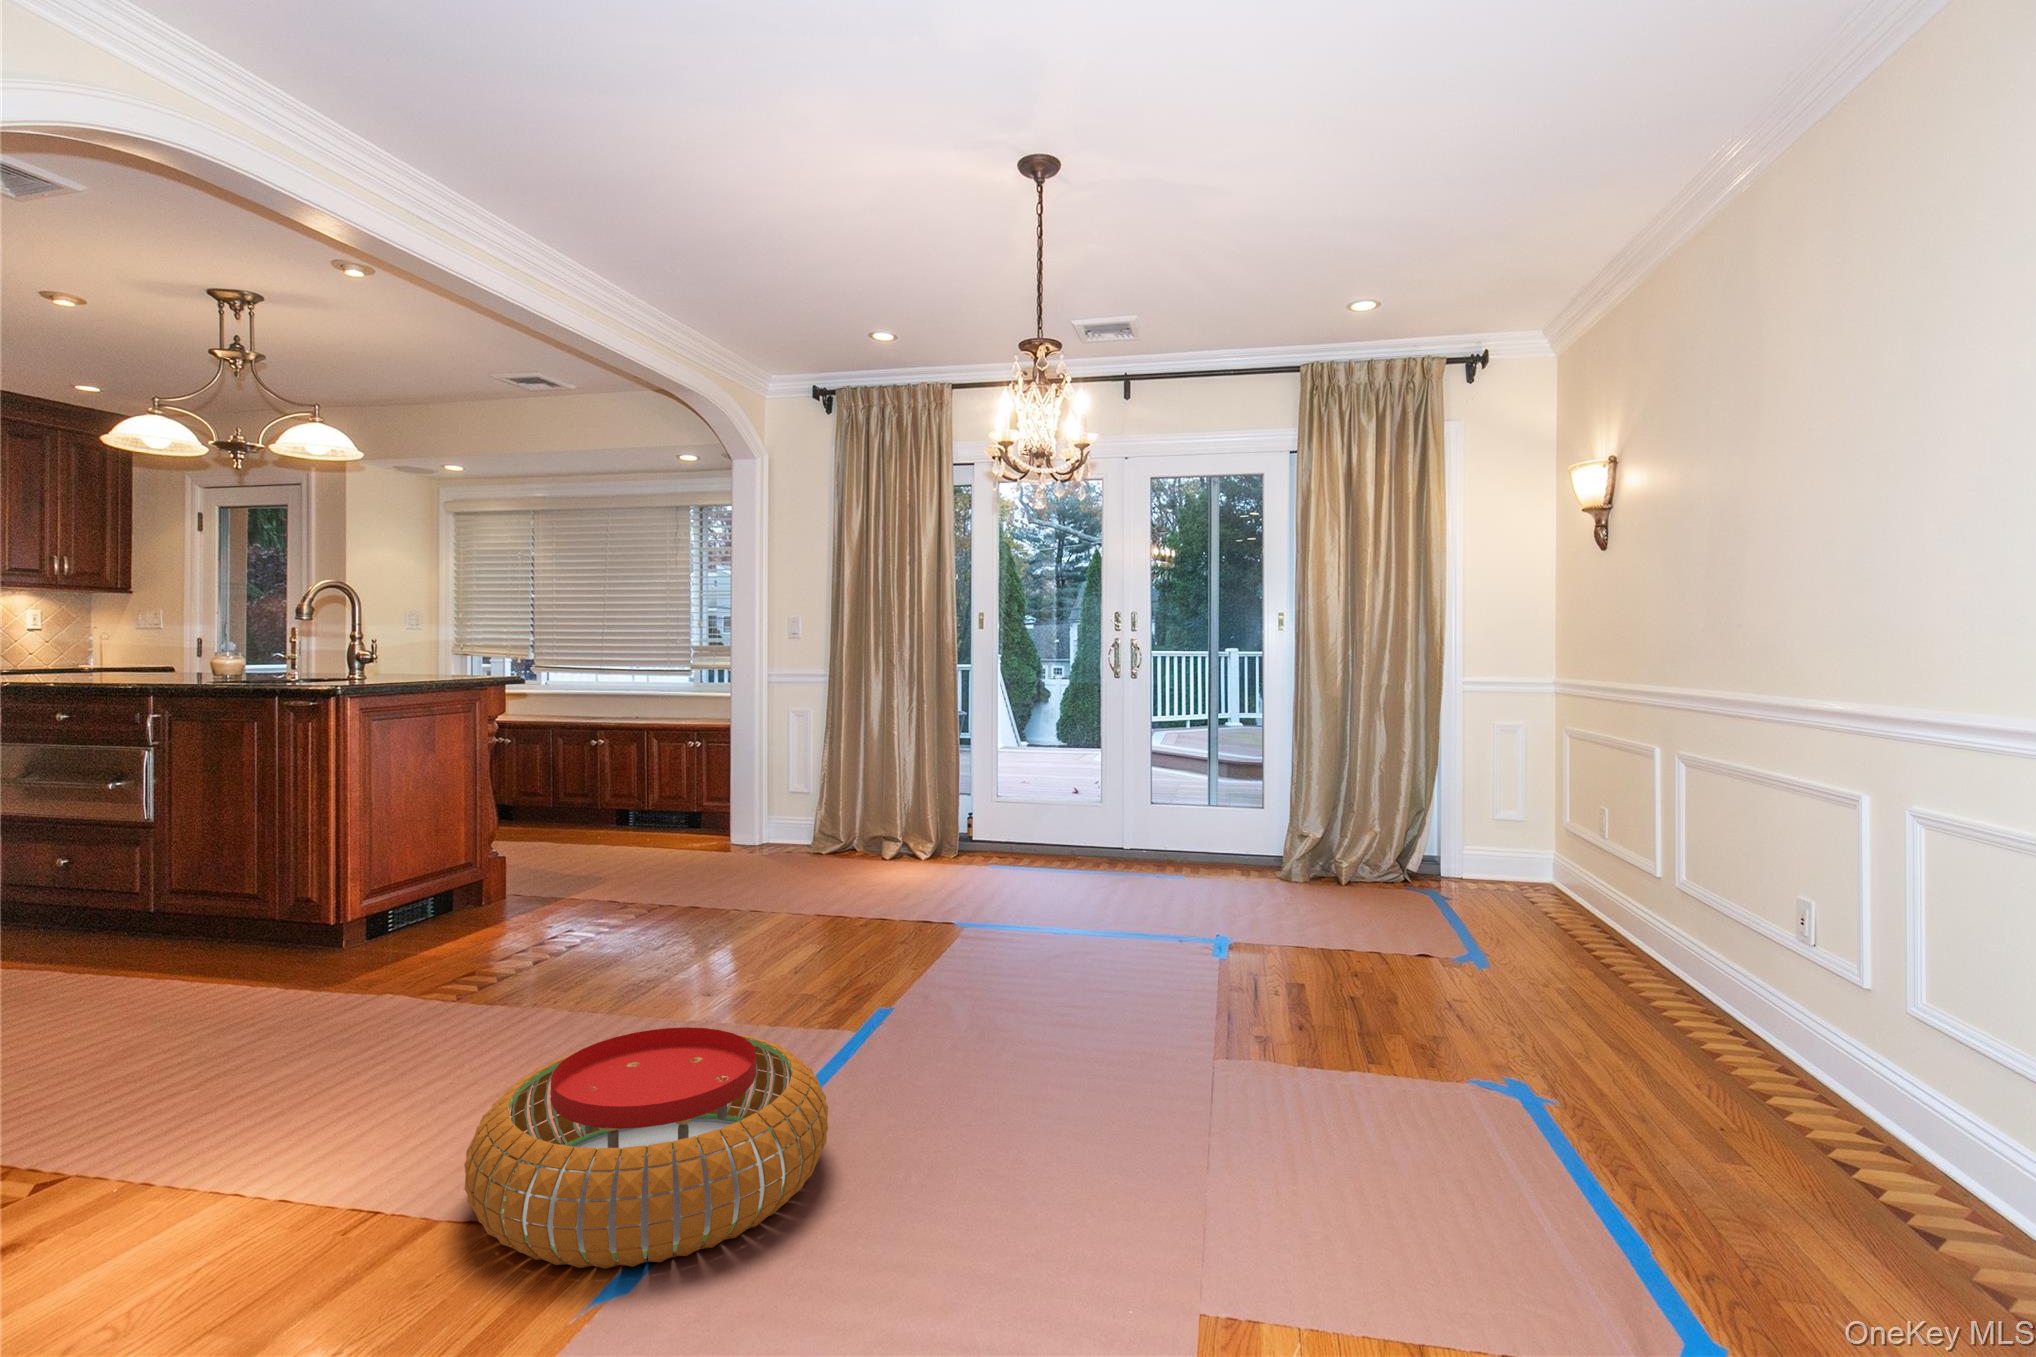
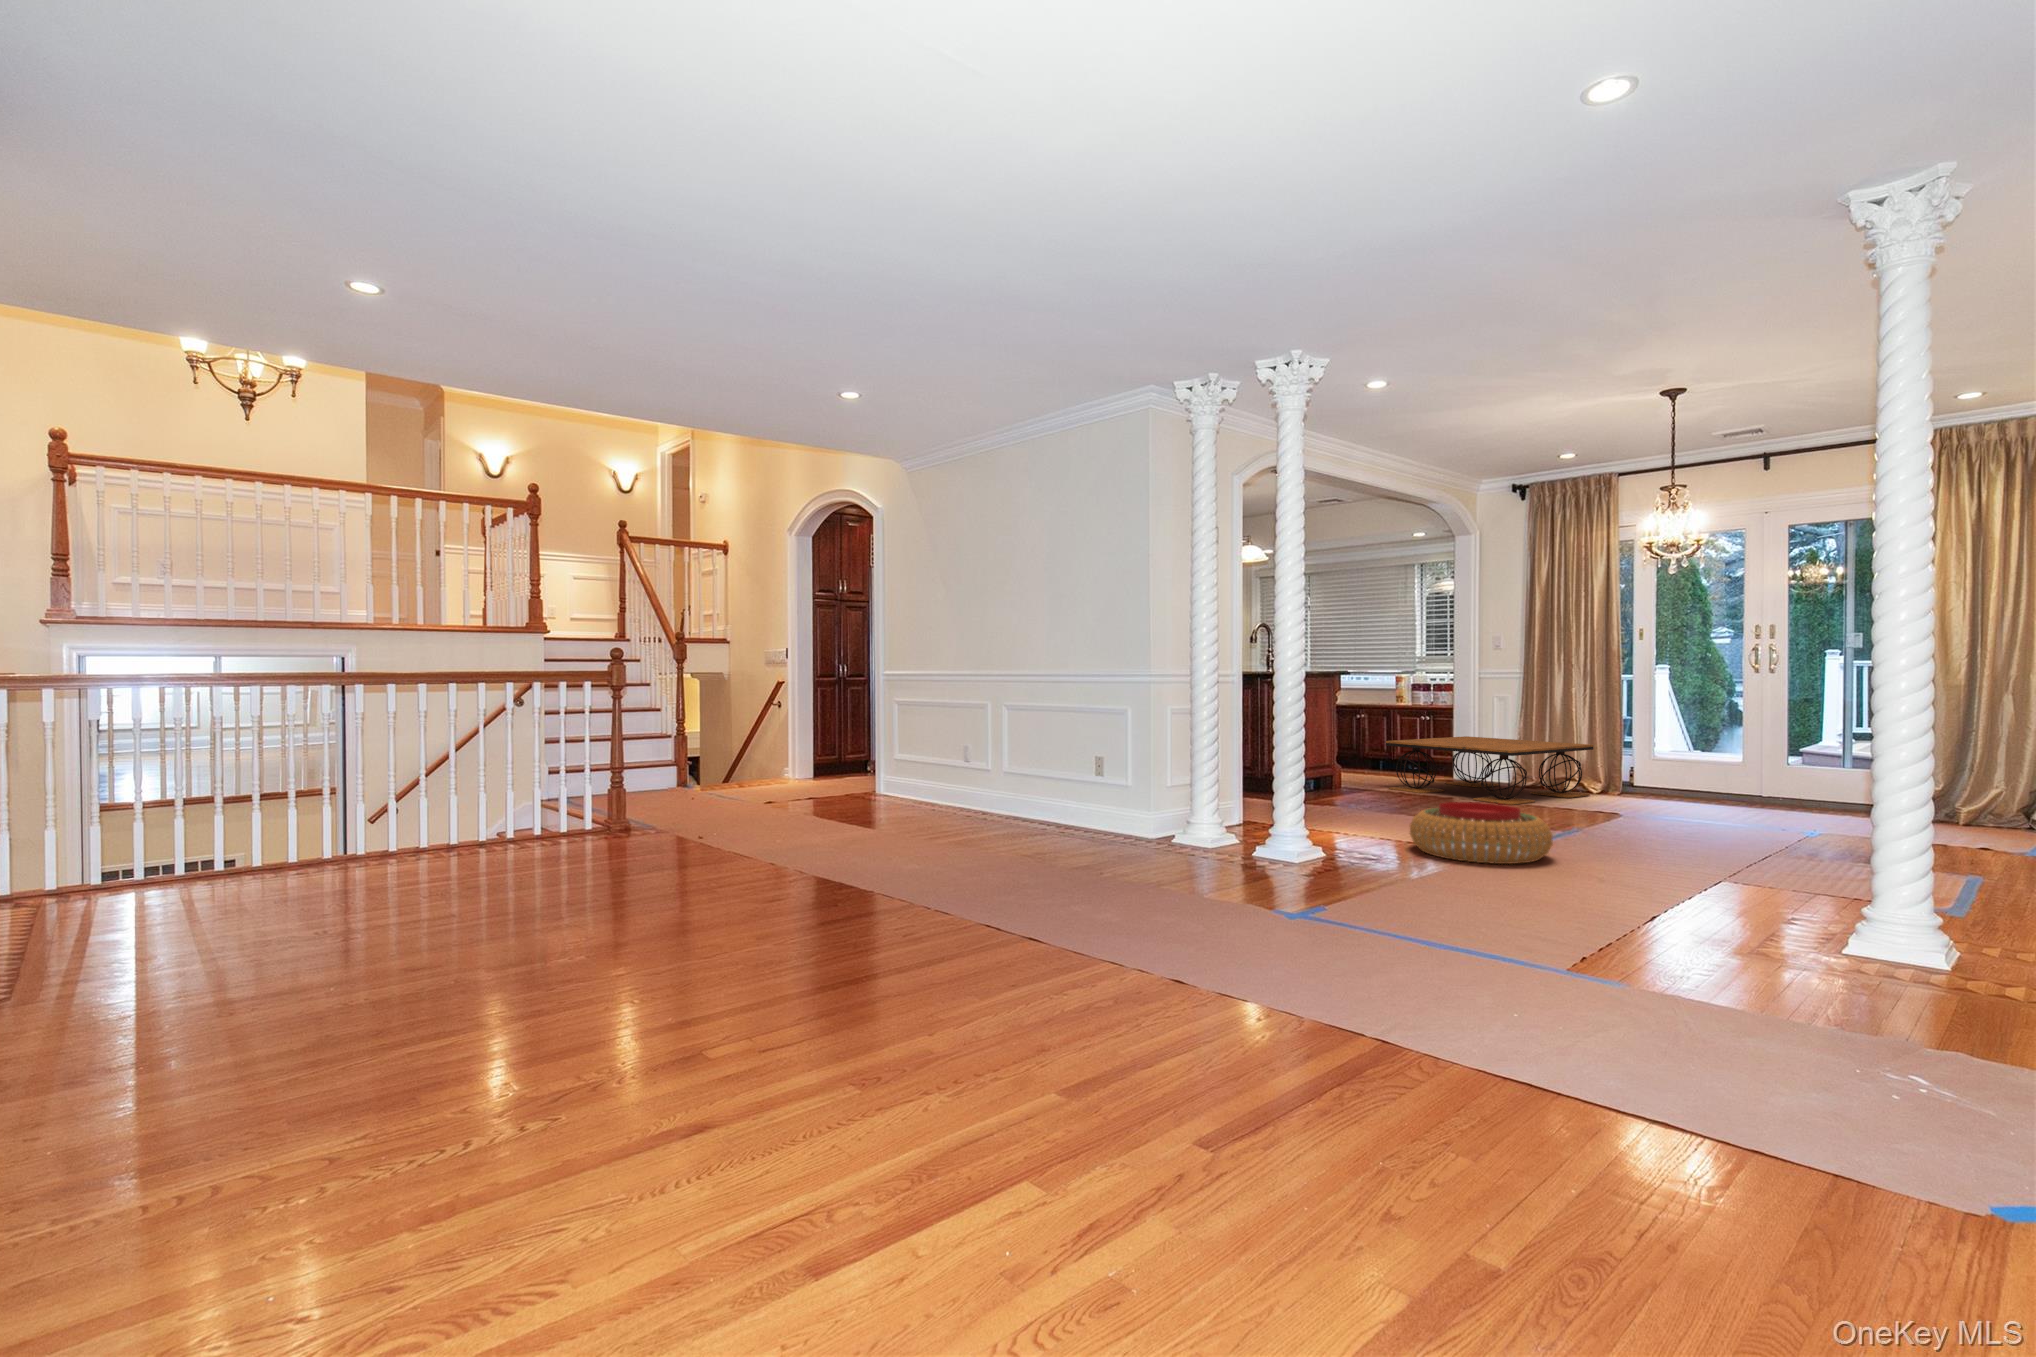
coffee table: none [601,776,922,913] -> present [1386,736,1593,805]

